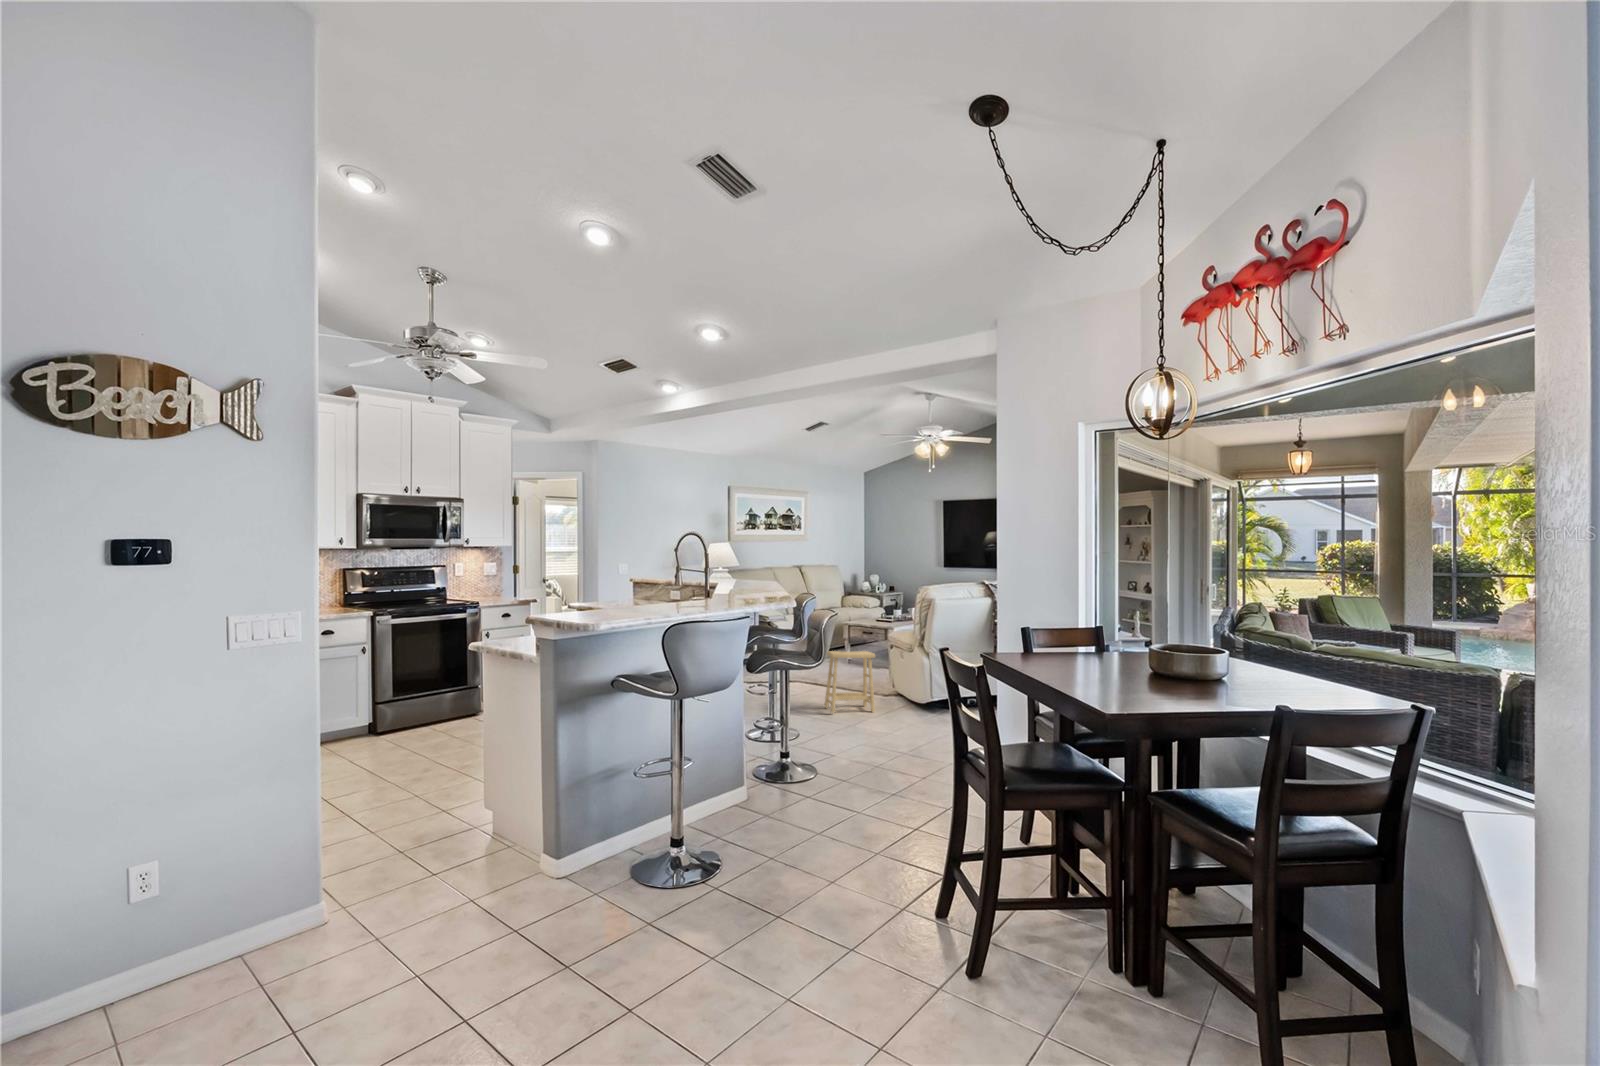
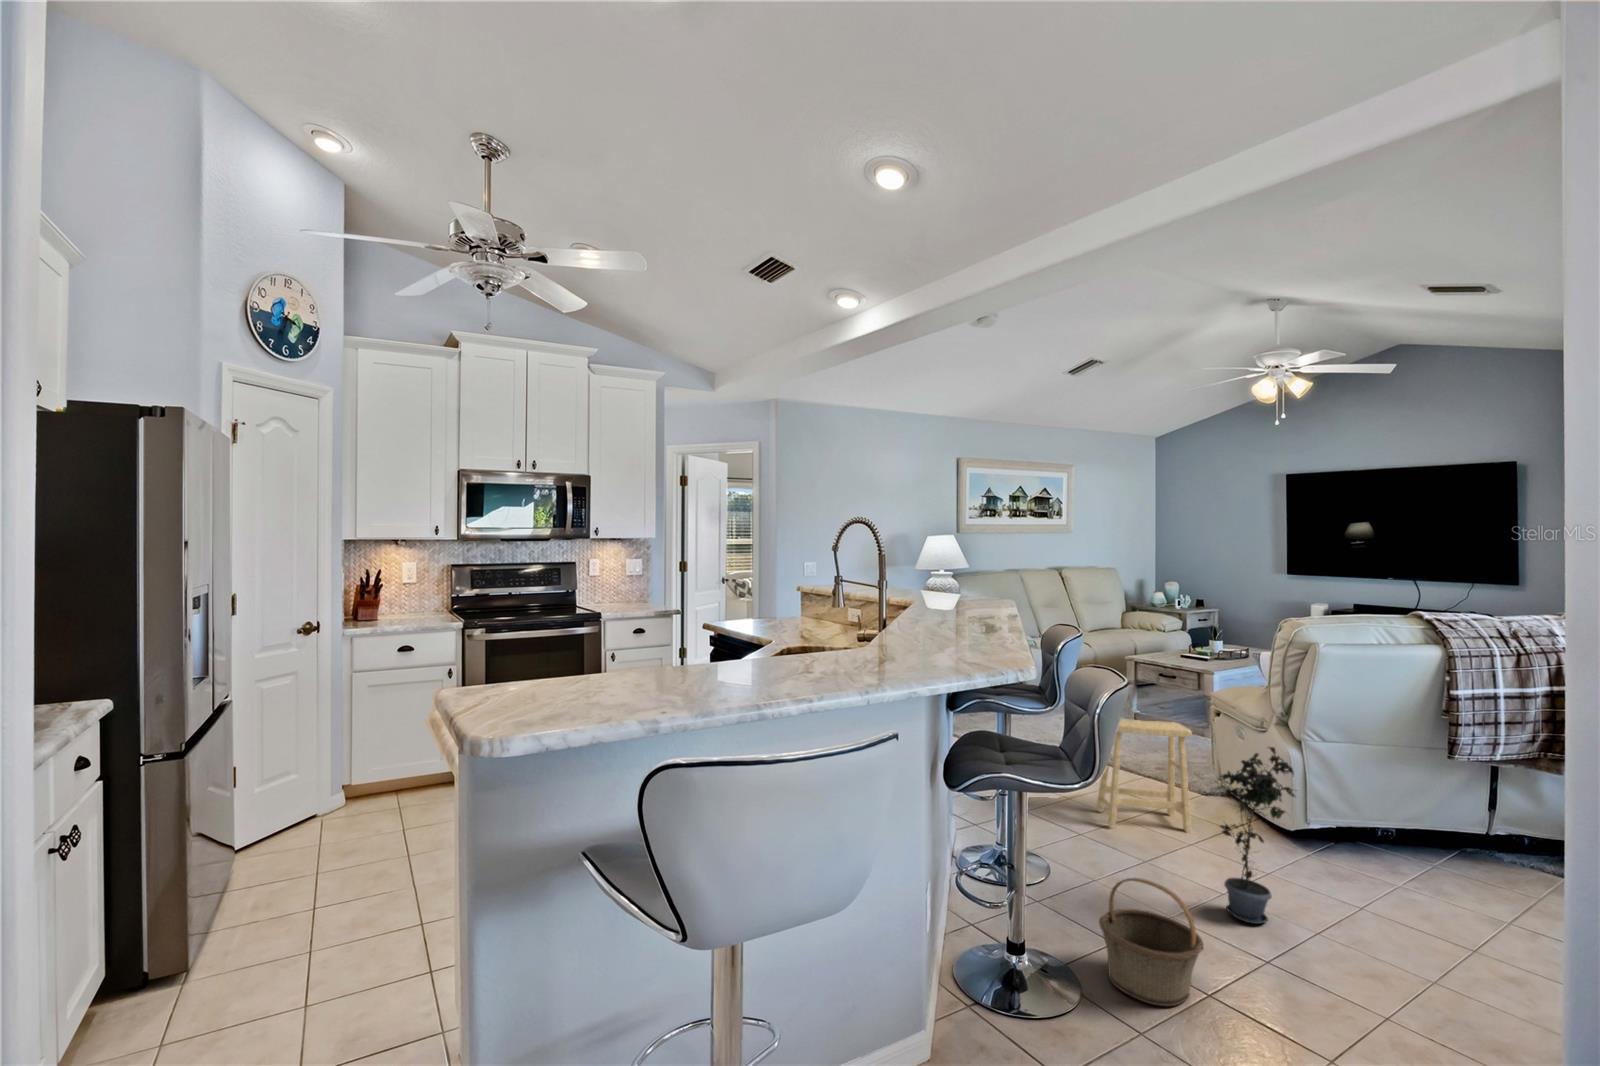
potted plant: none [879,650,919,742] -> present [1216,747,1295,924]
basket: none [825,715,872,771] -> present [1099,878,1204,1006]

